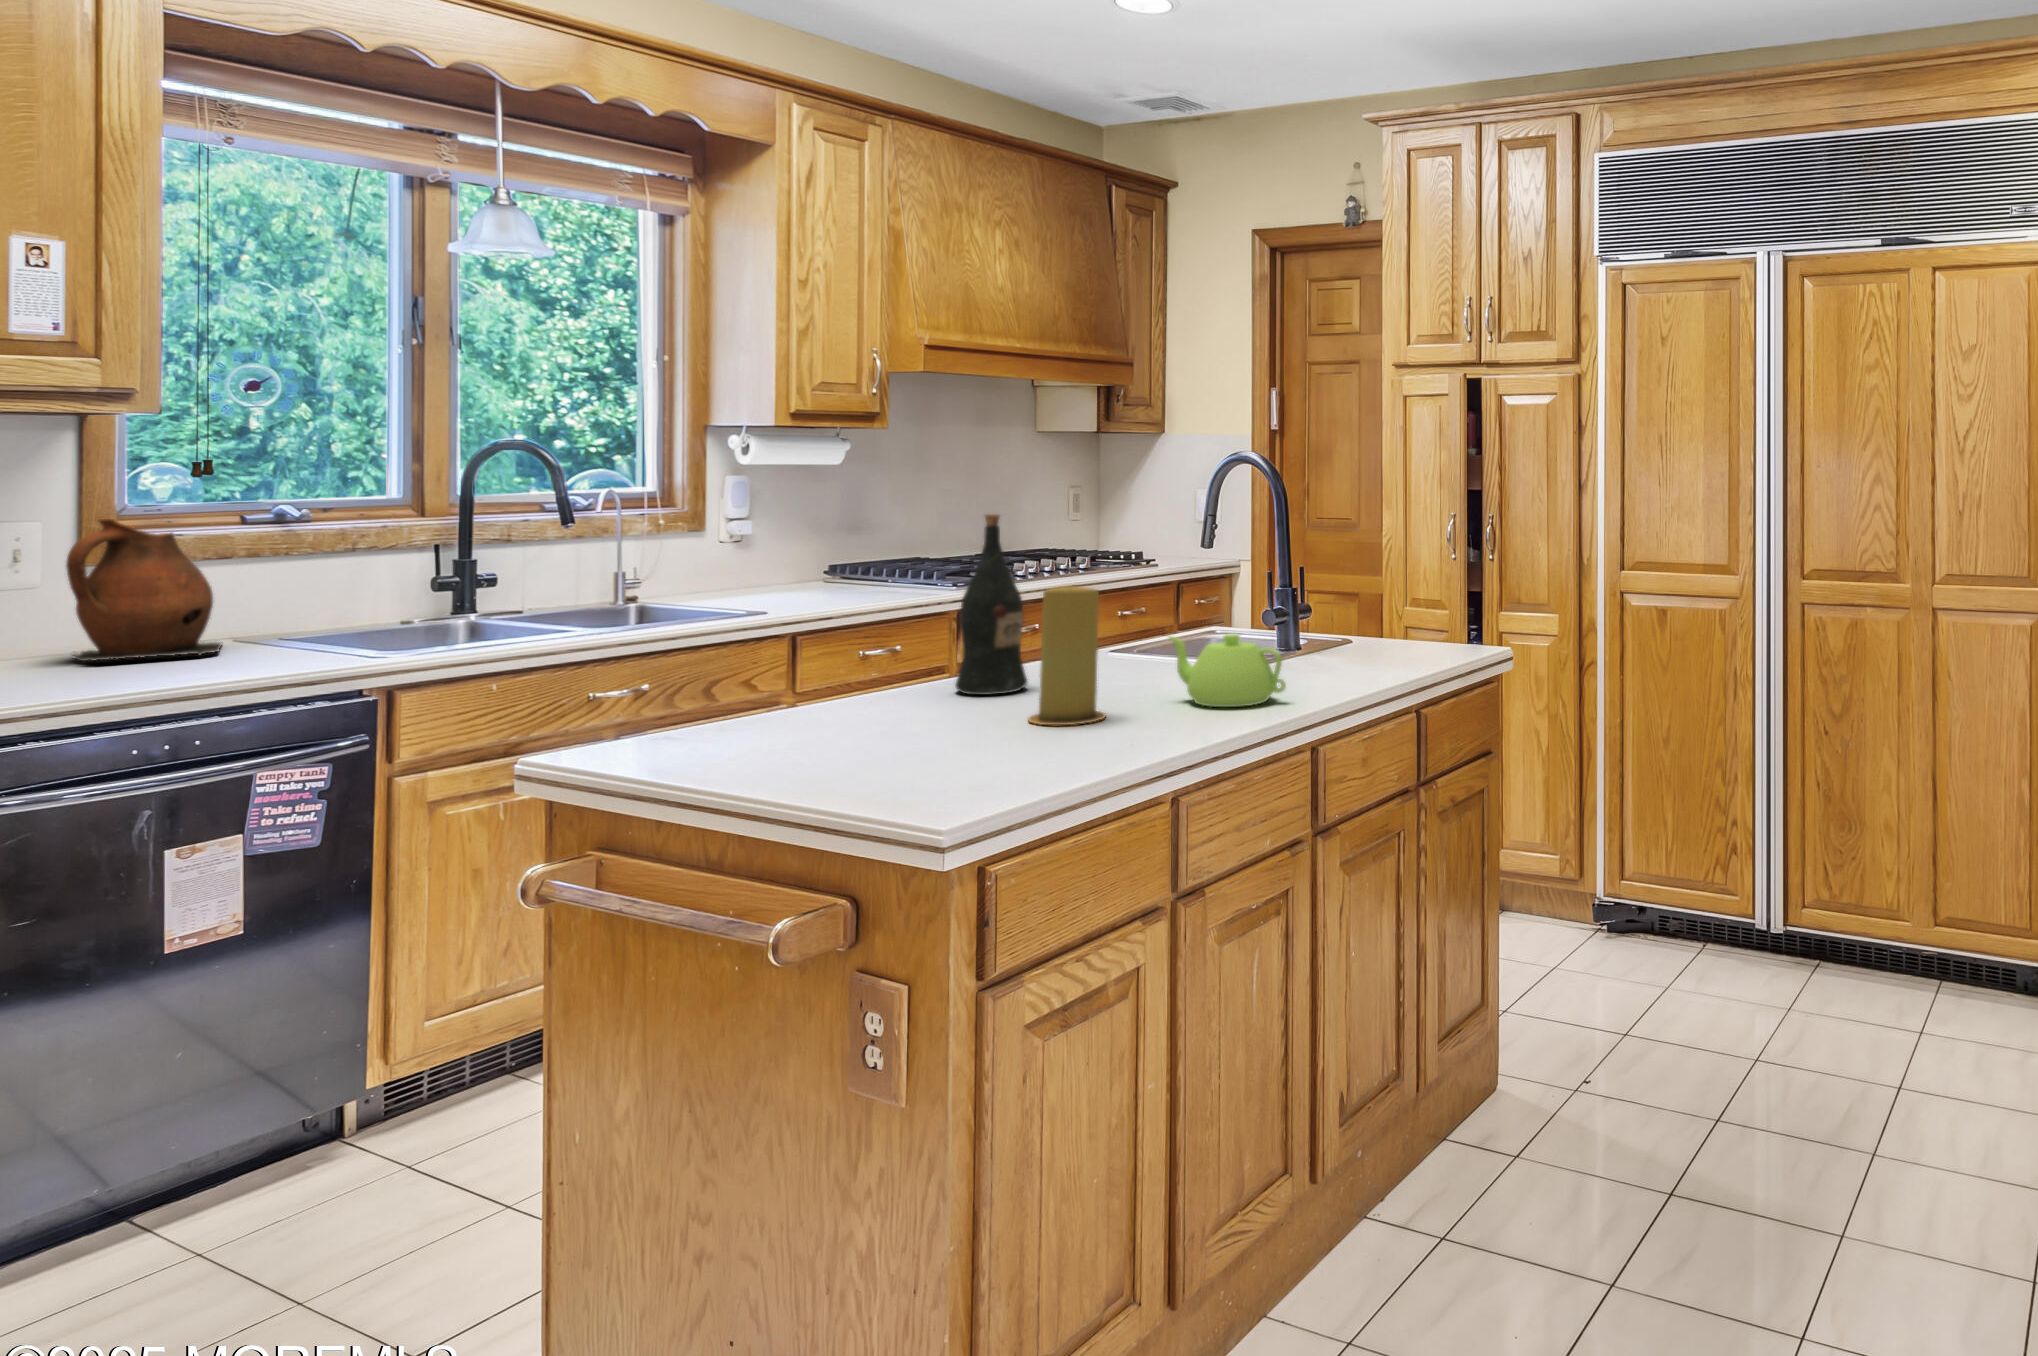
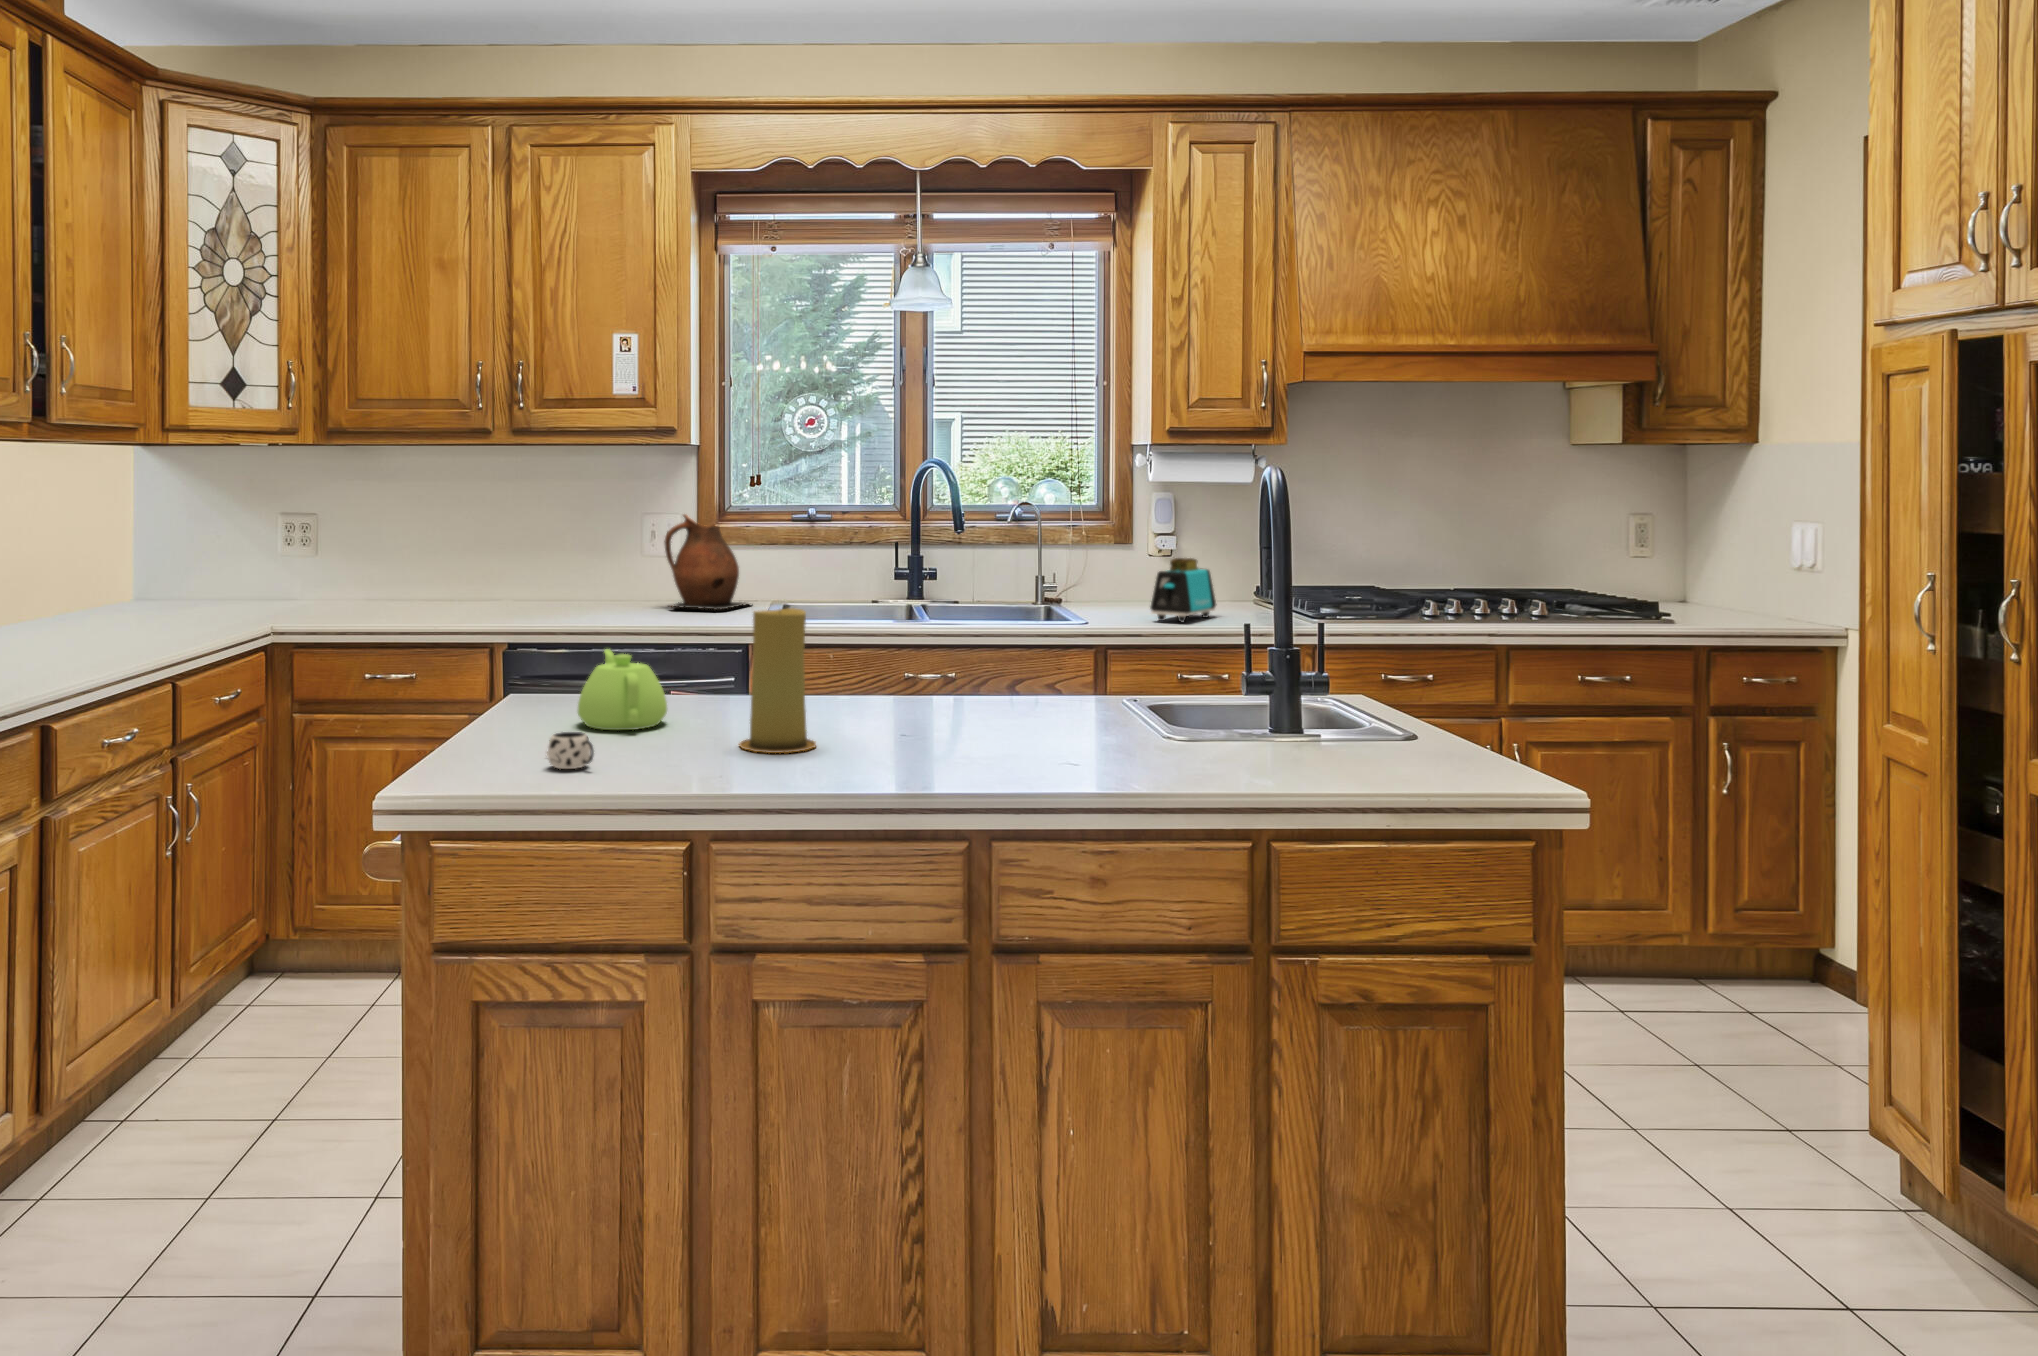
wine bottle: present [955,514,1027,695] -> none [827,532,897,716]
toaster: none [841,539,885,602] -> present [1150,558,1216,622]
teapot: present [1168,634,1286,707] -> present [578,649,667,730]
mug: none [937,728,1038,768] -> present [547,732,594,769]

